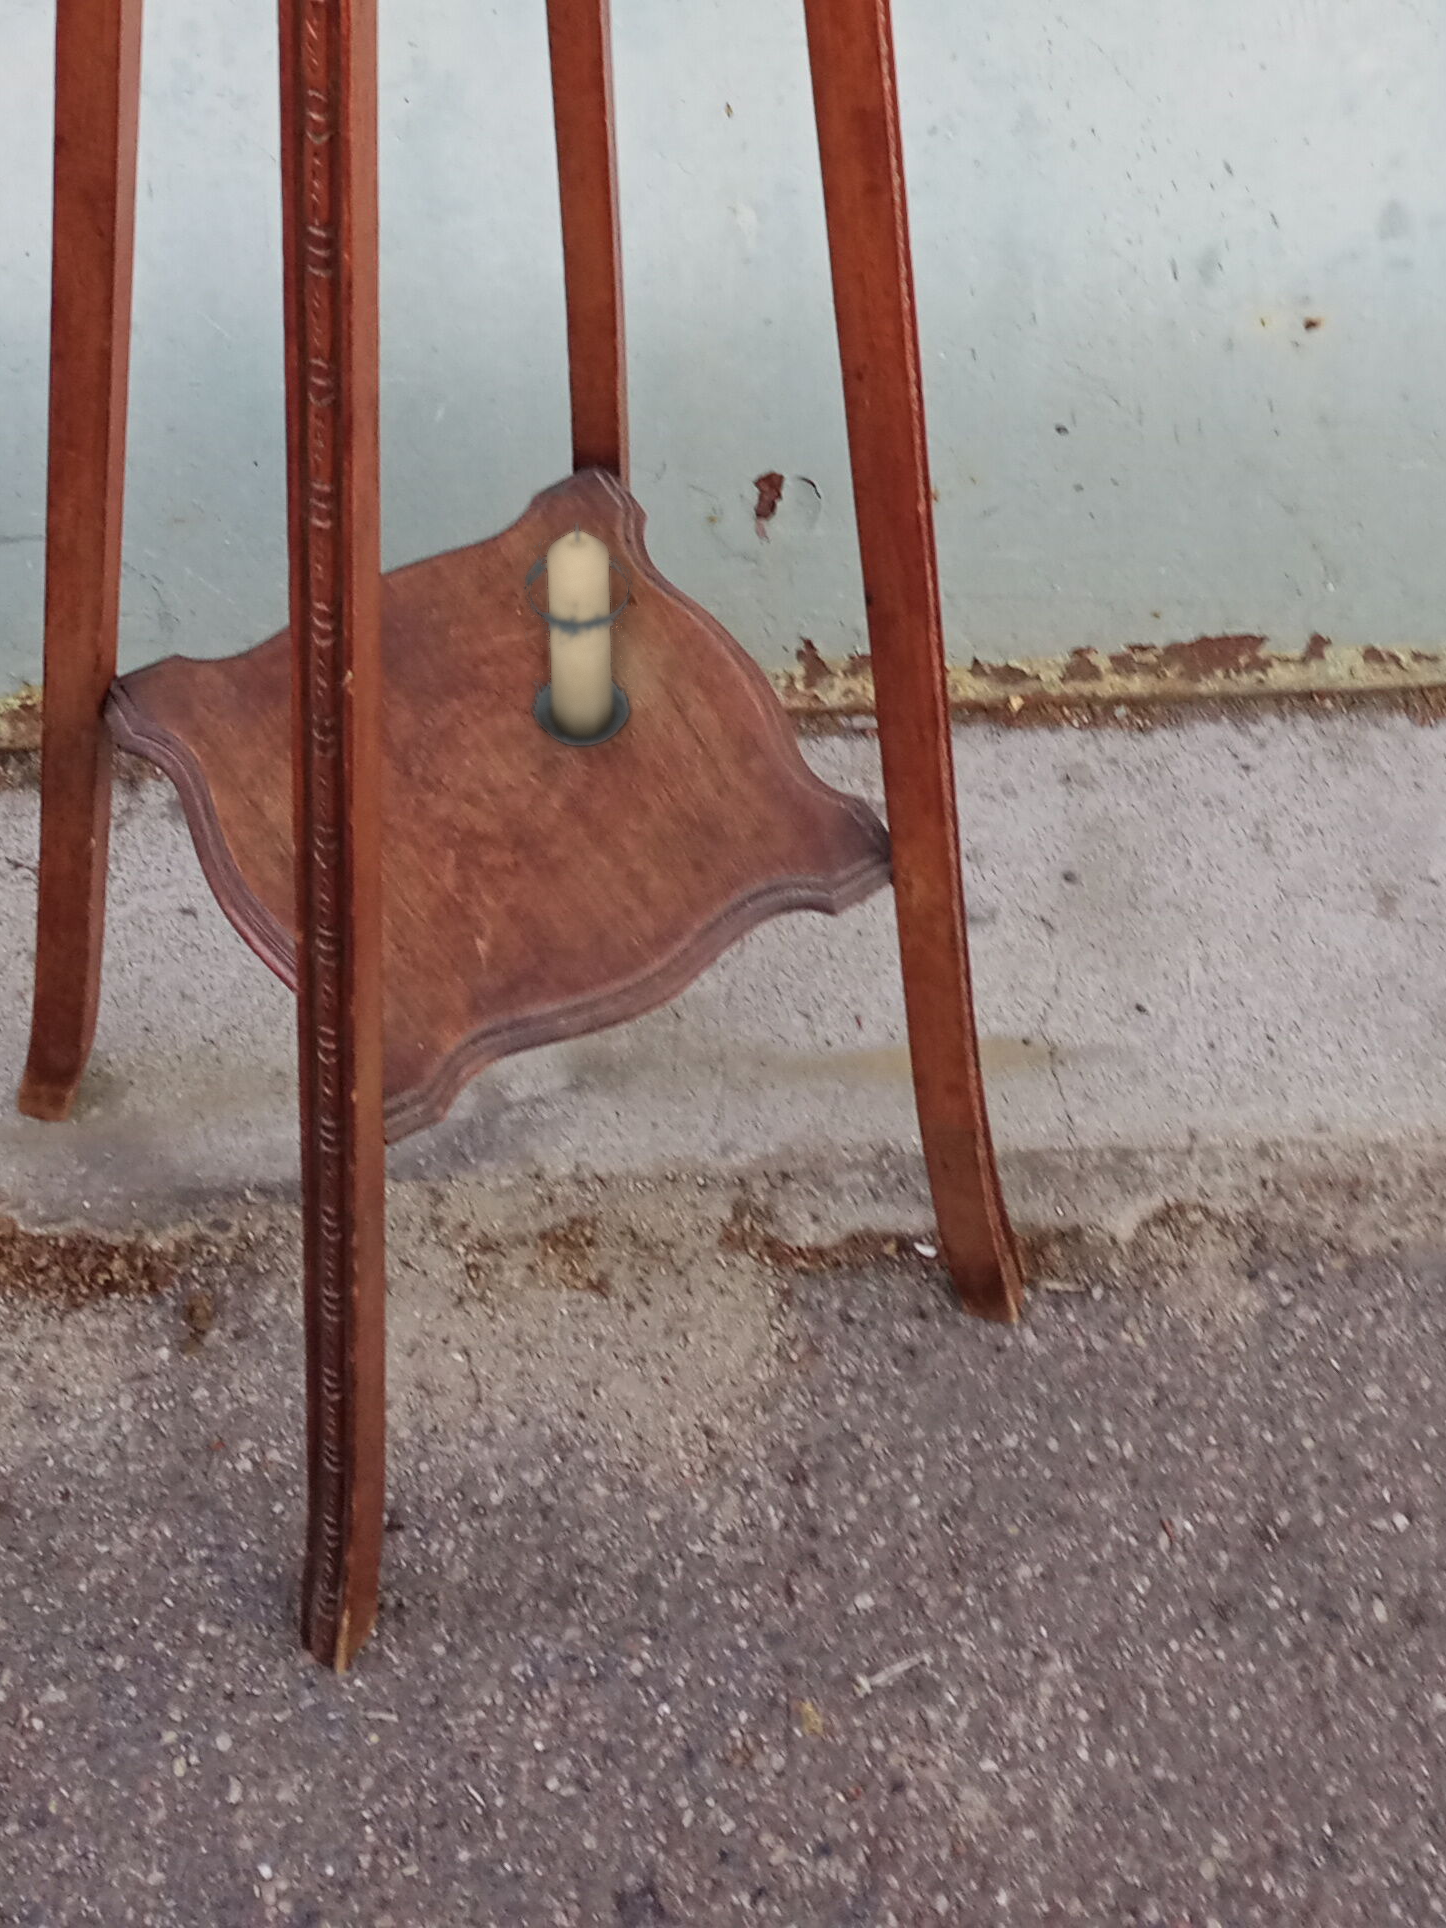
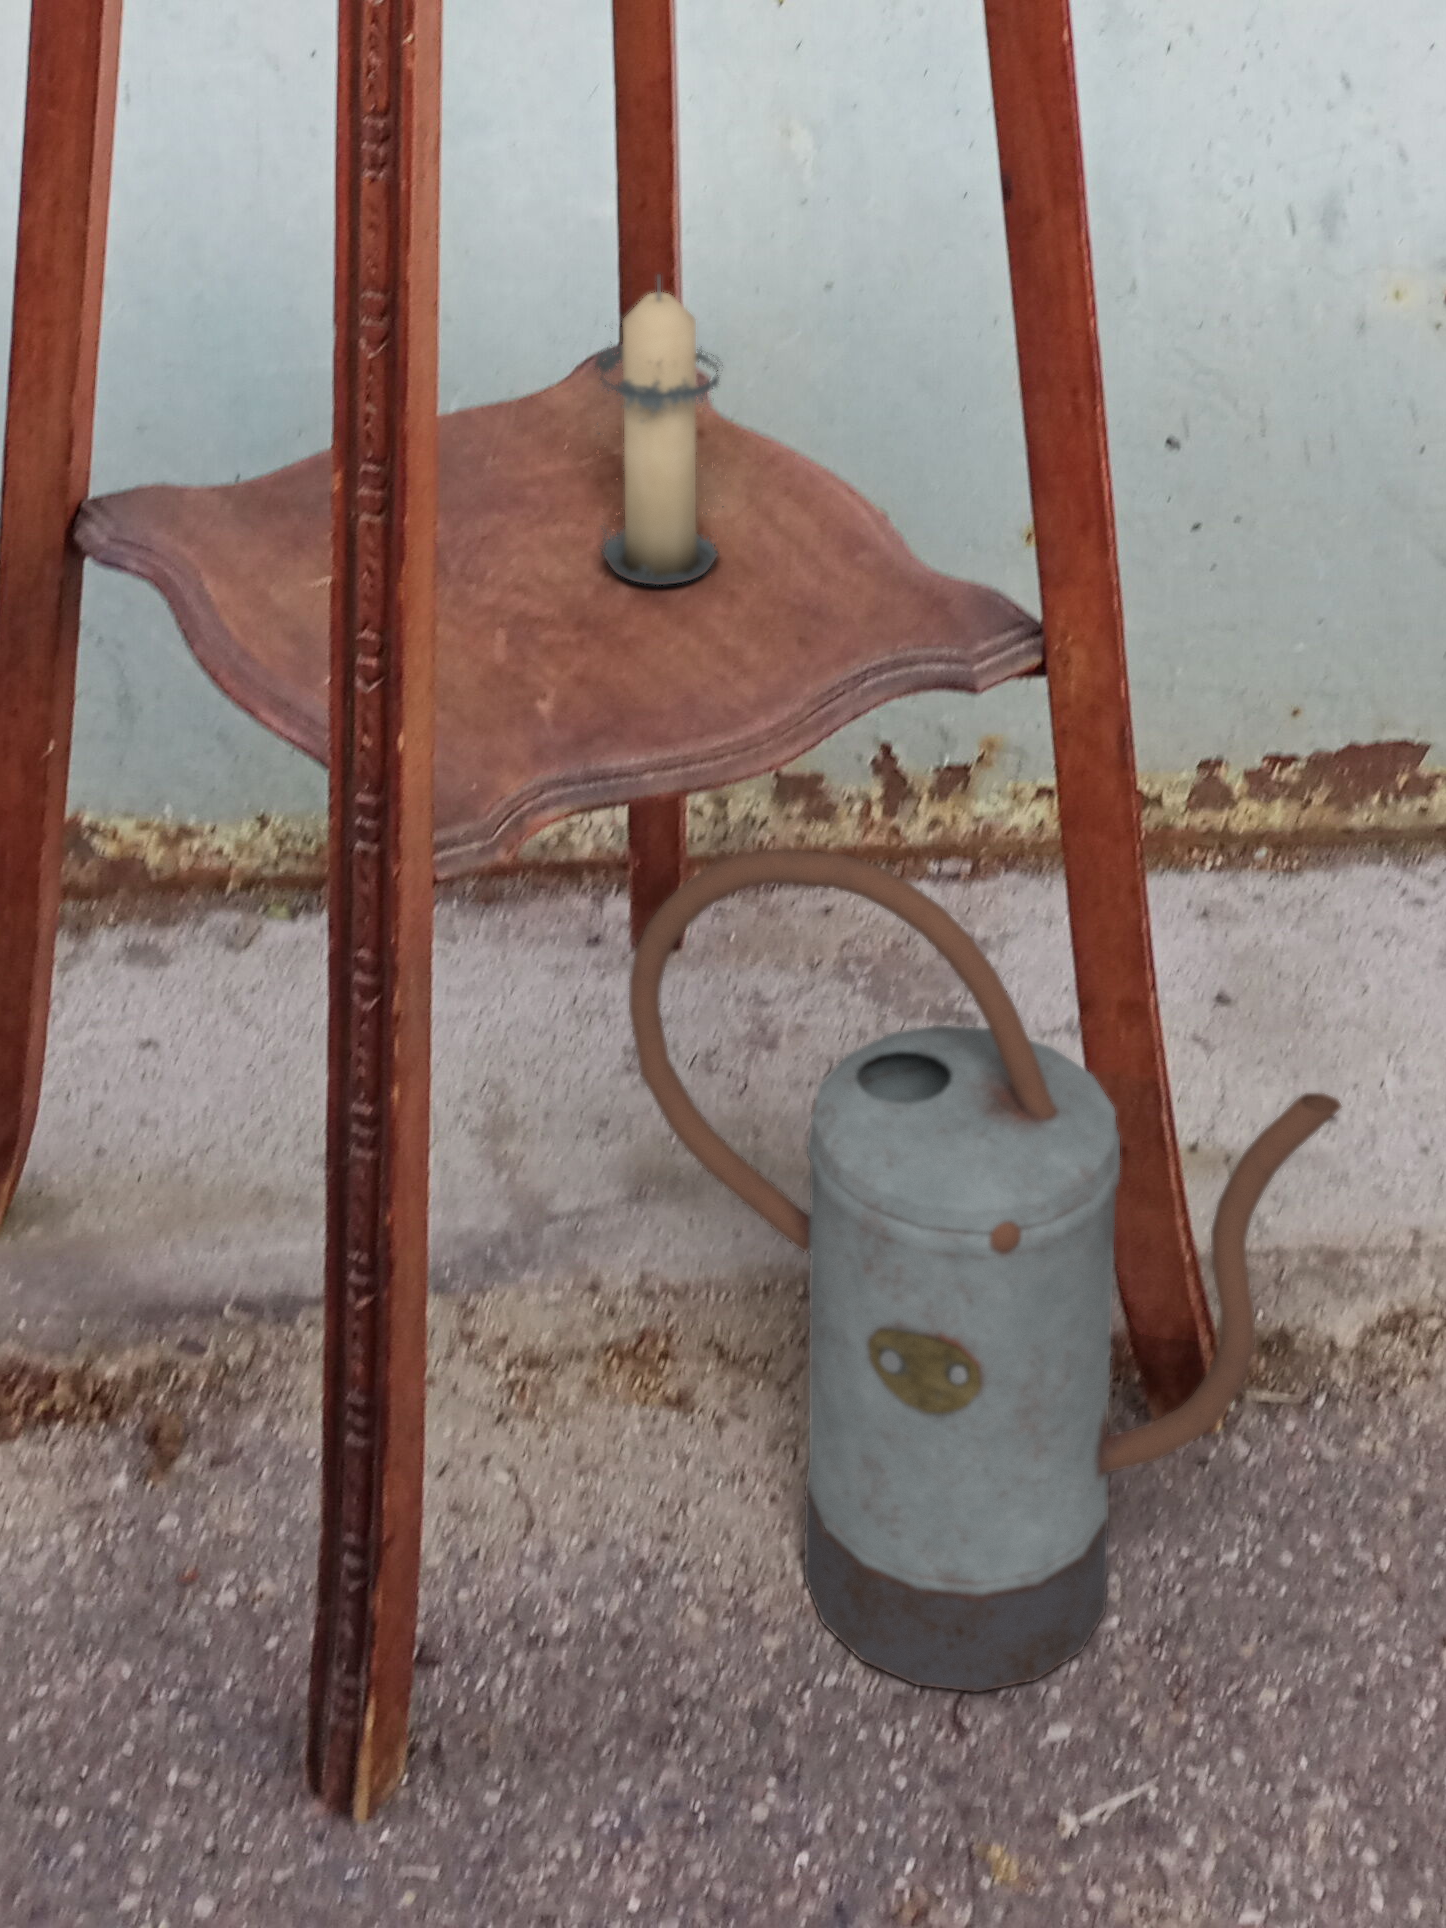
watering can: none [547,1012,1090,1567] -> present [629,849,1341,1692]

